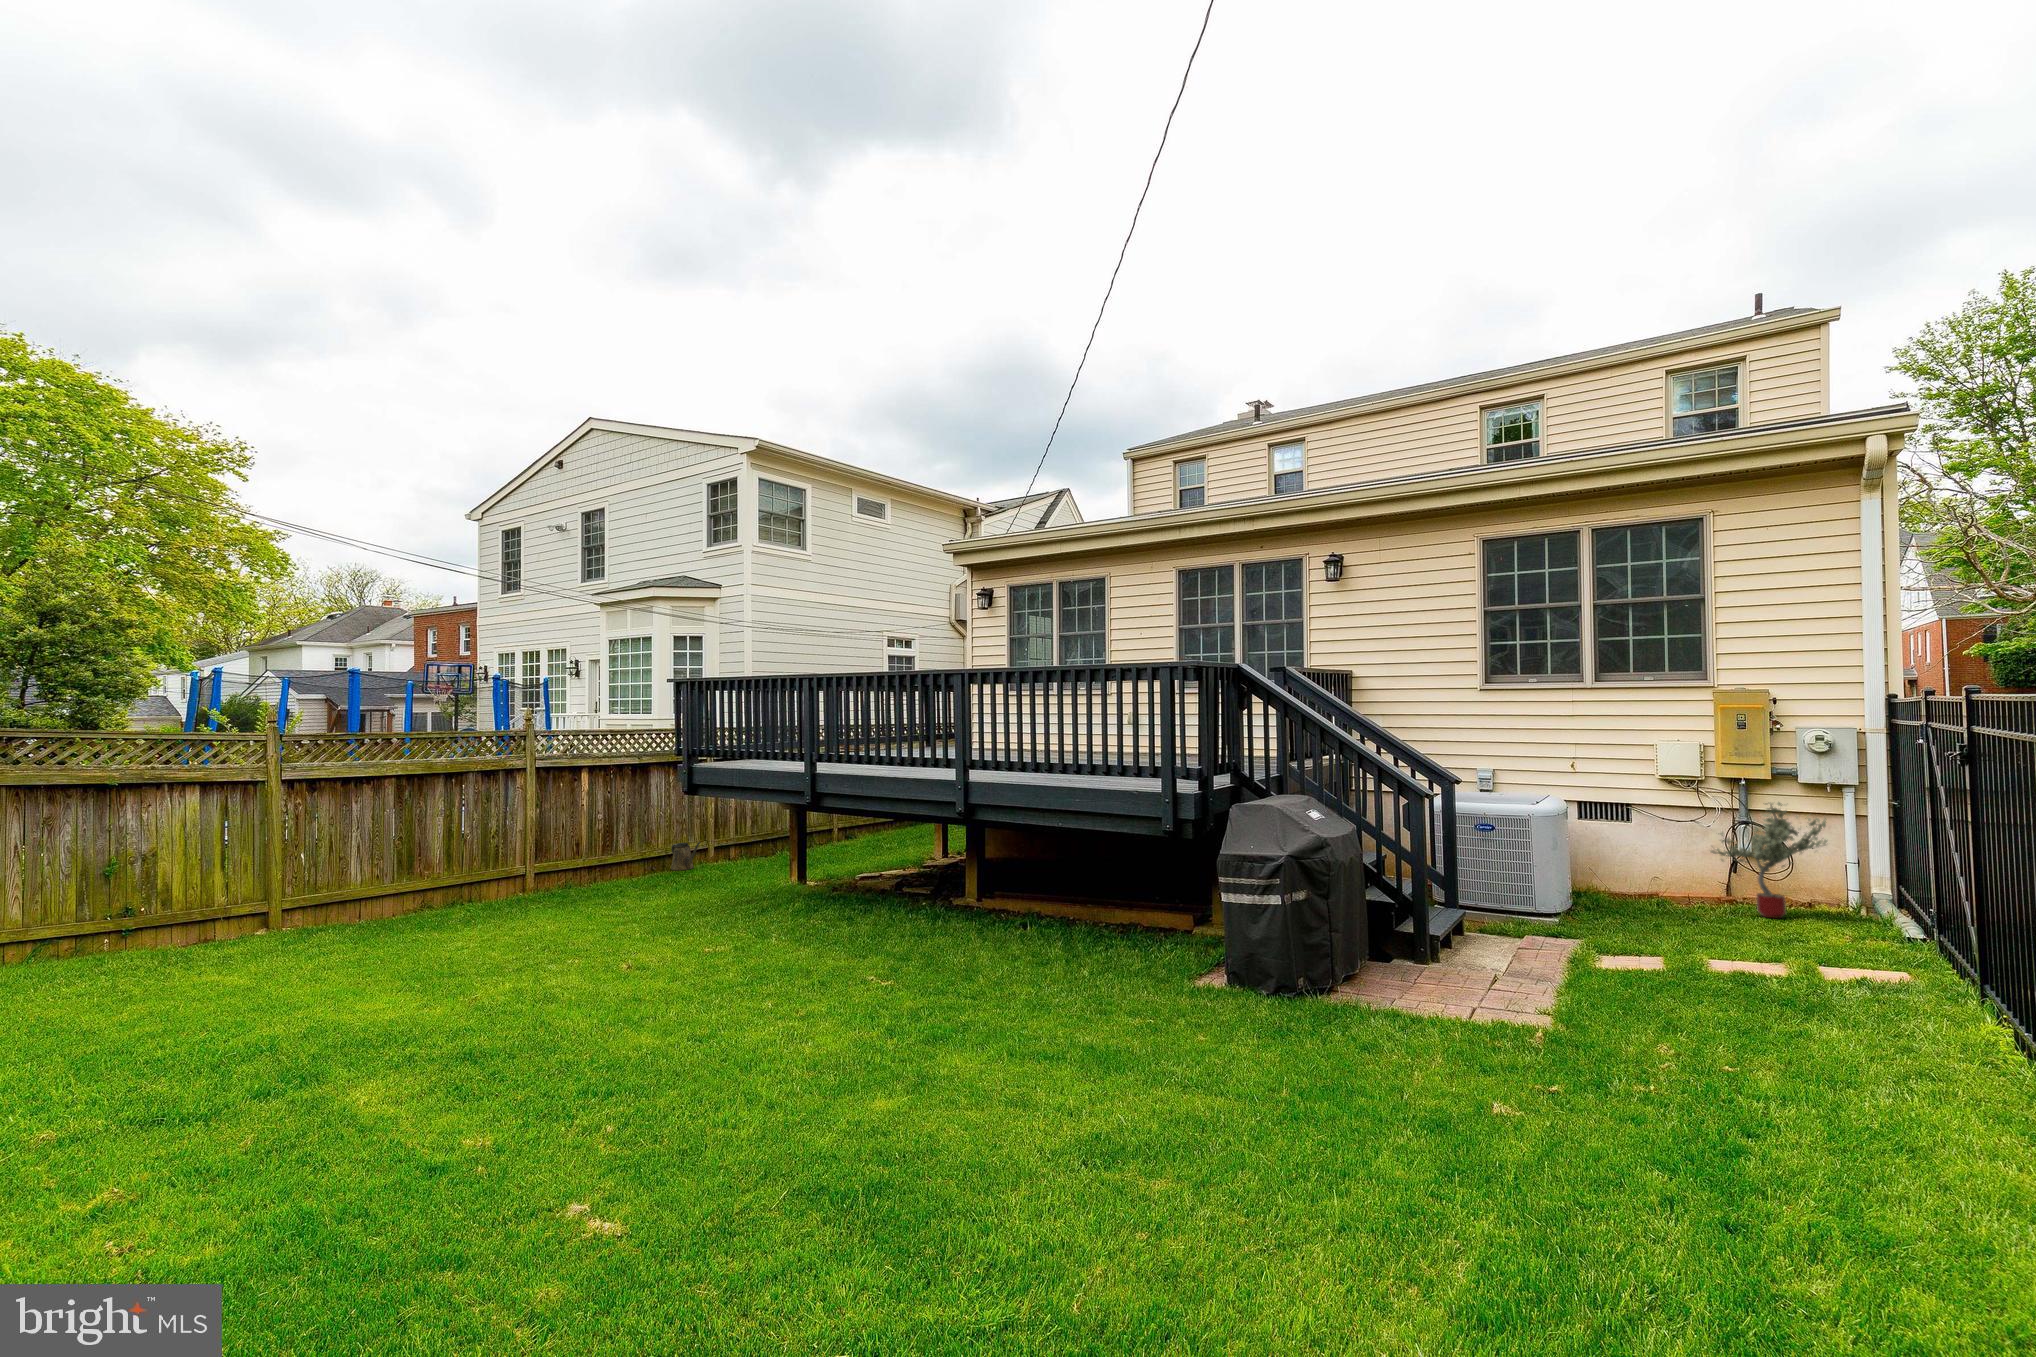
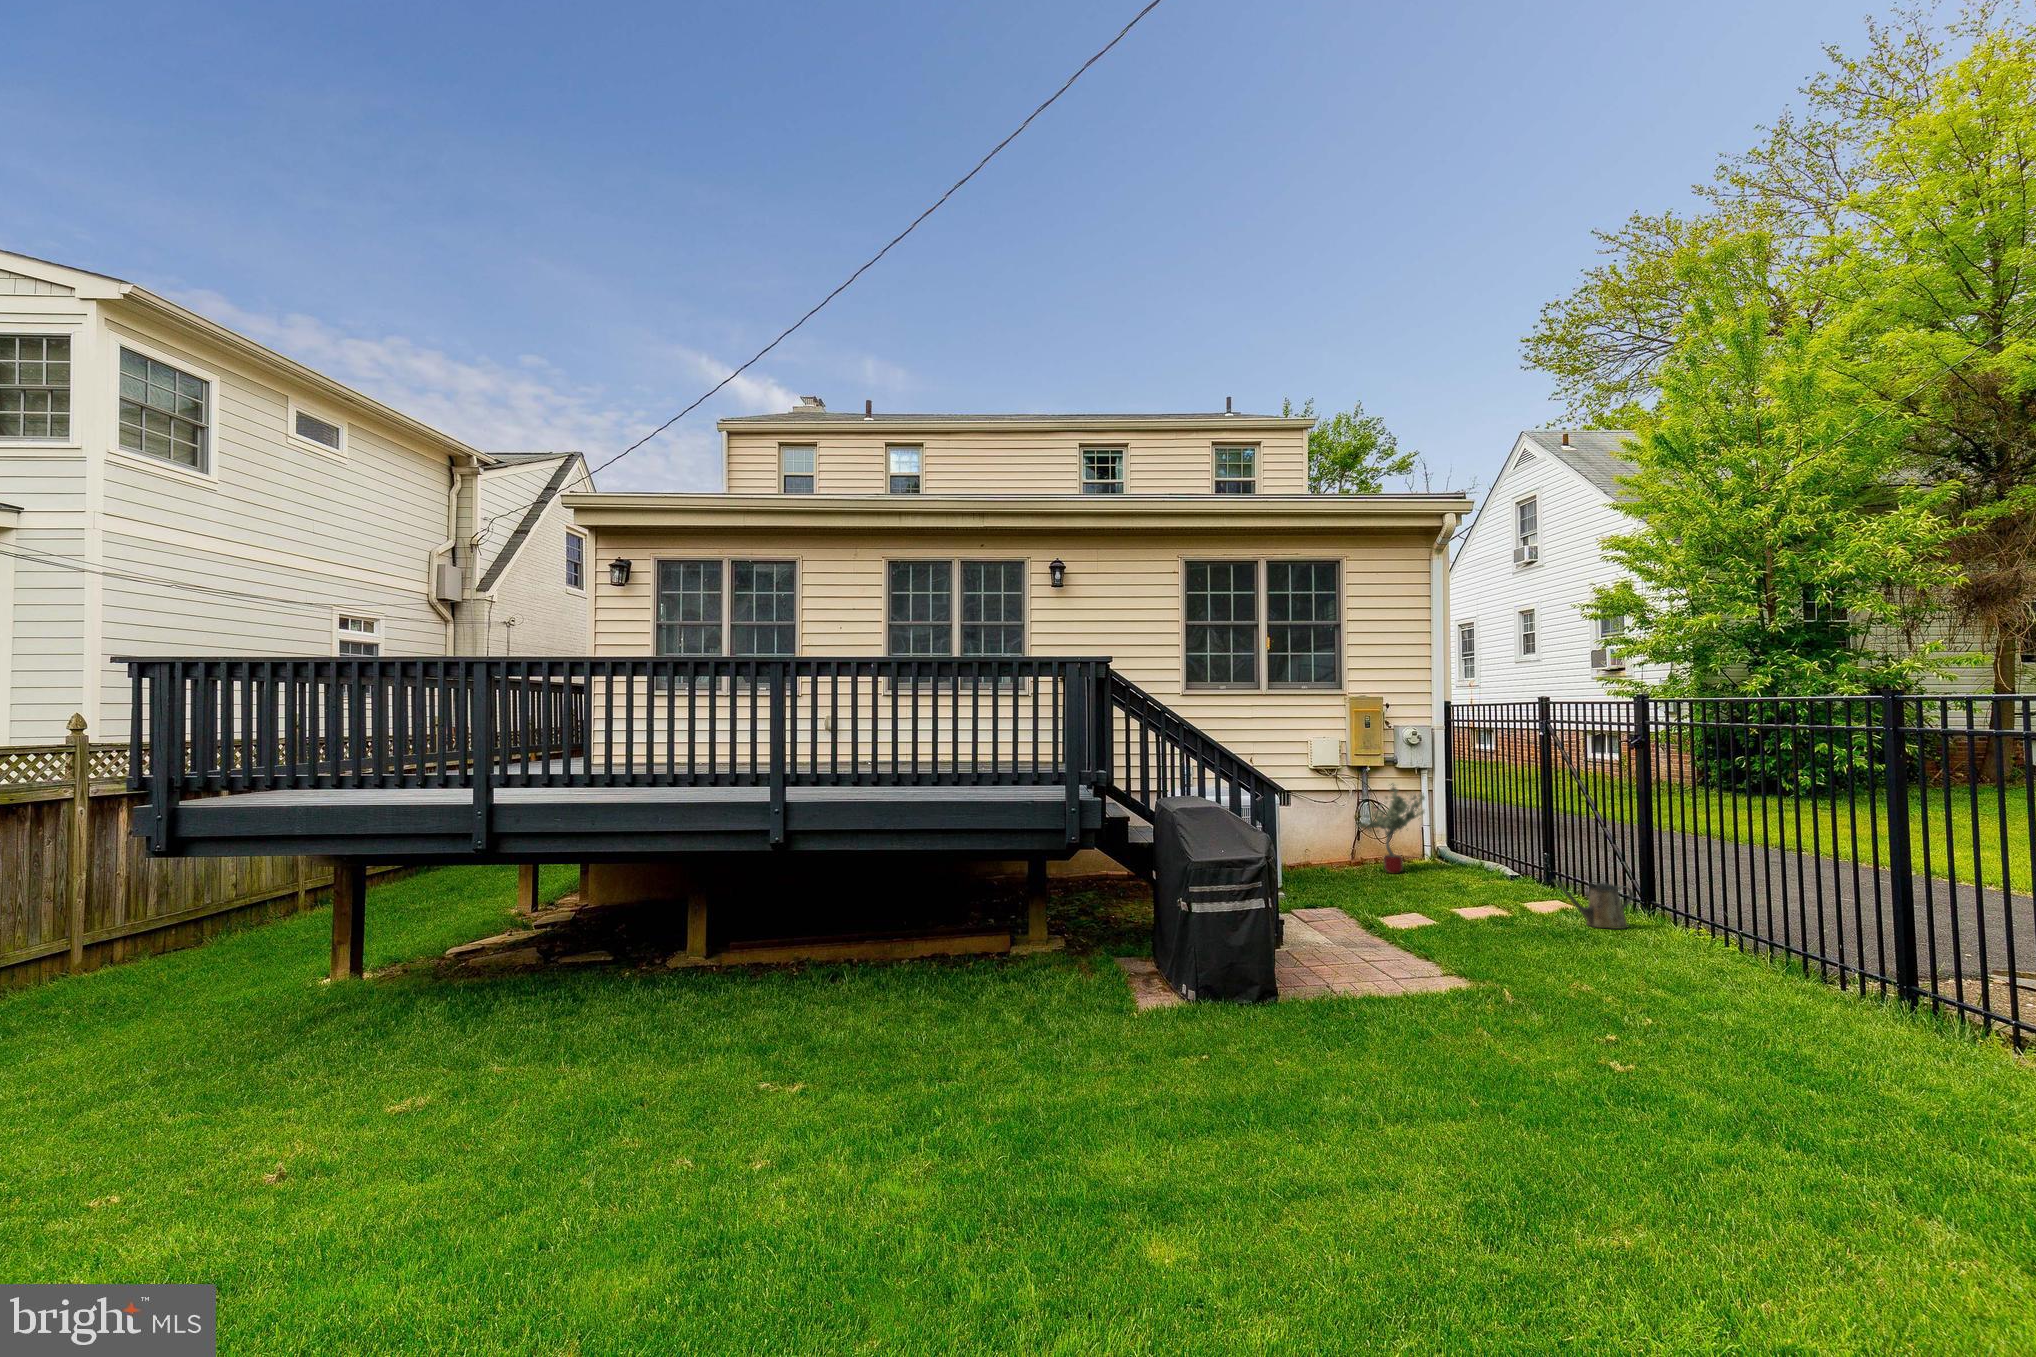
watering can: present [671,842,701,870] -> present [1553,880,1634,929]

